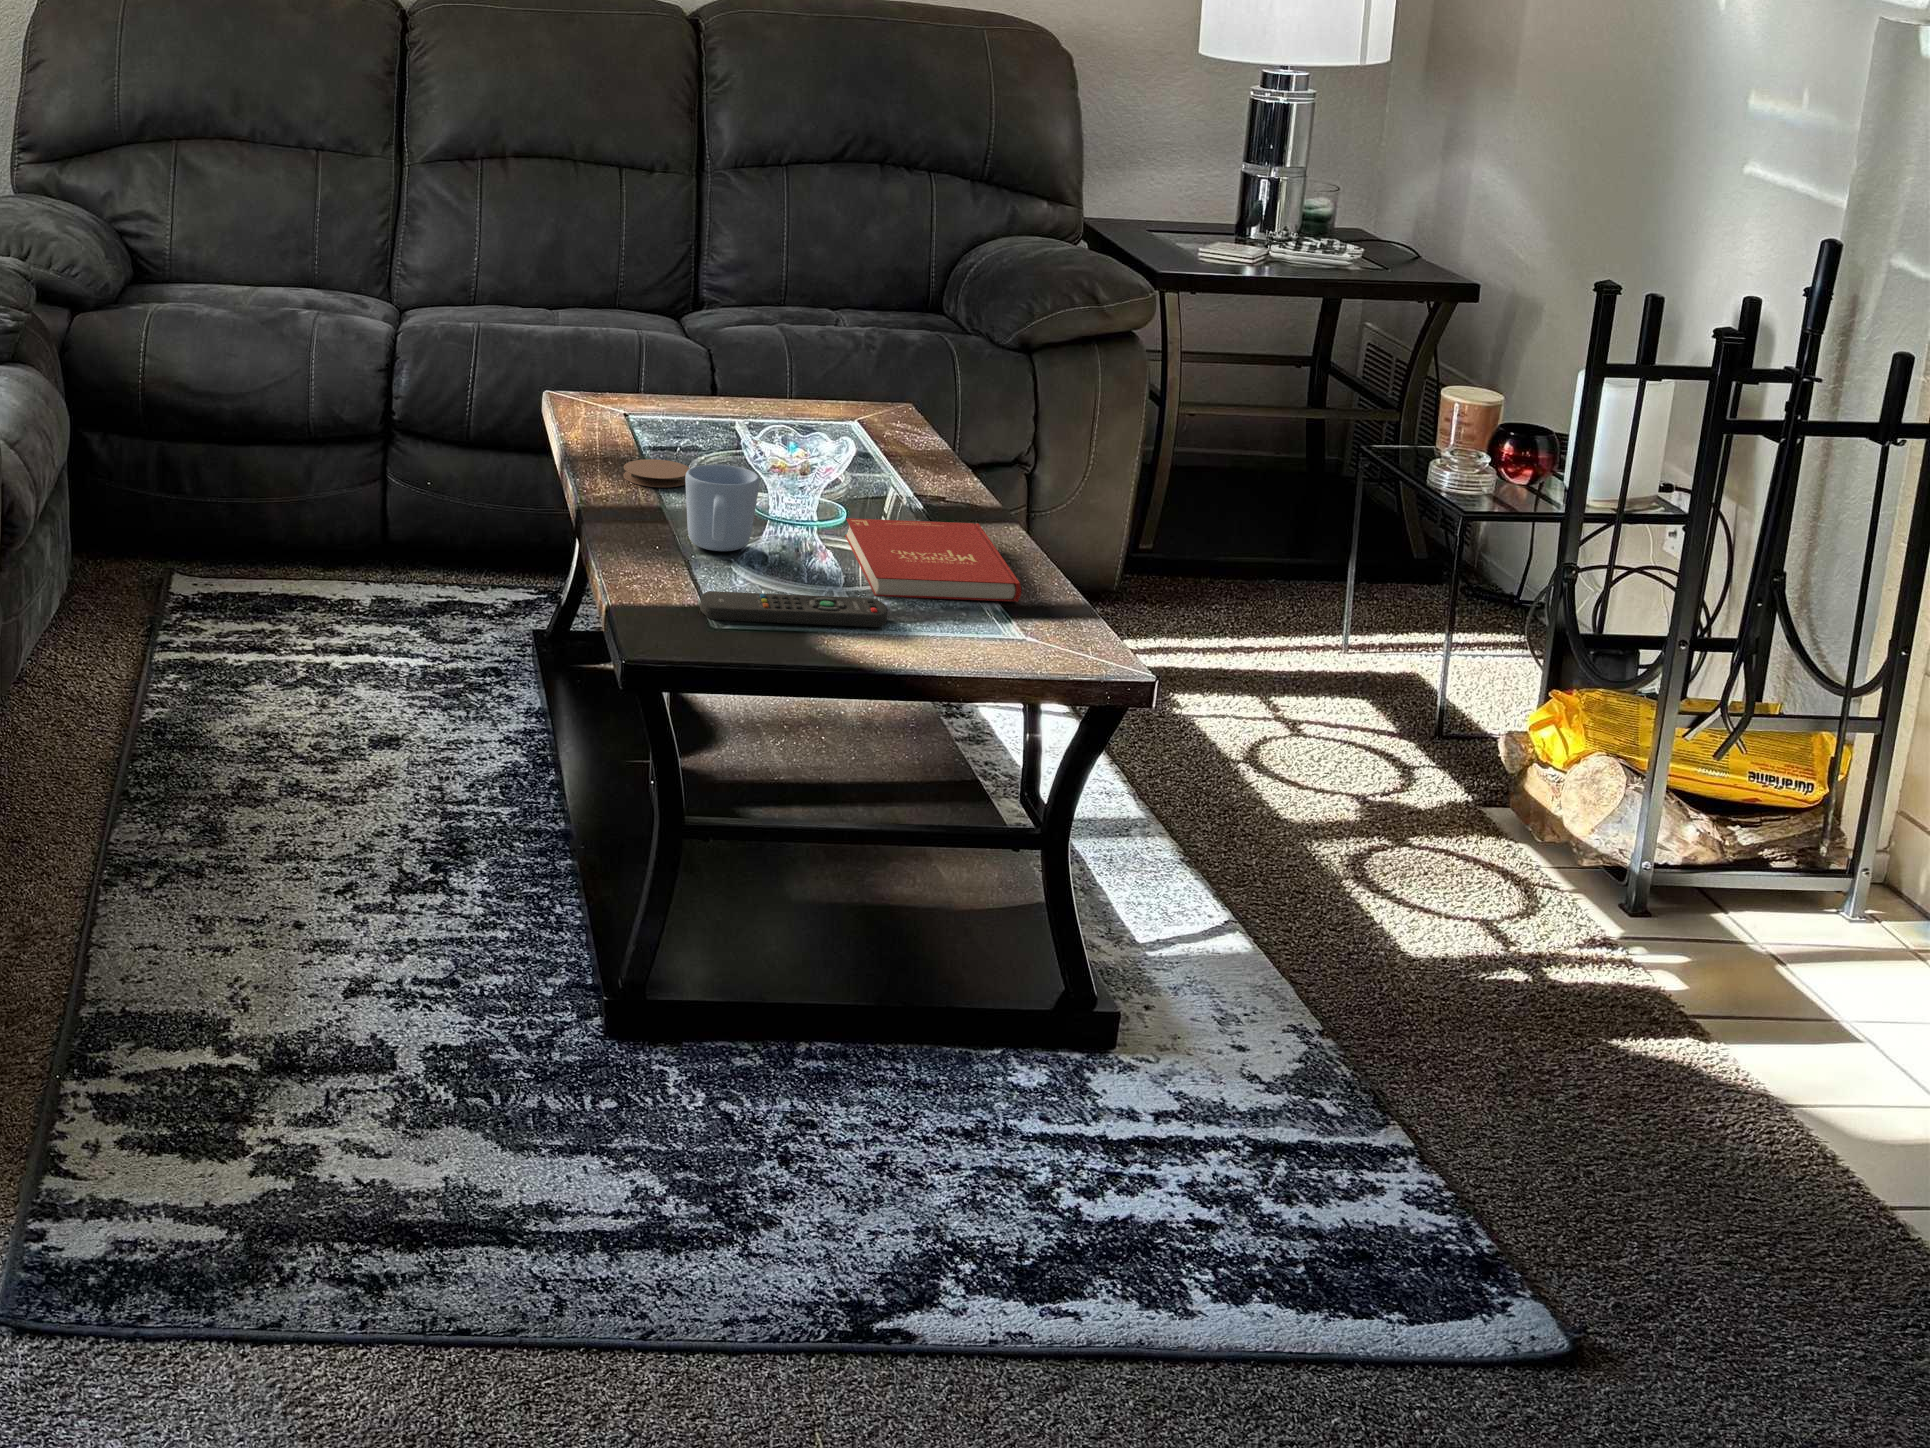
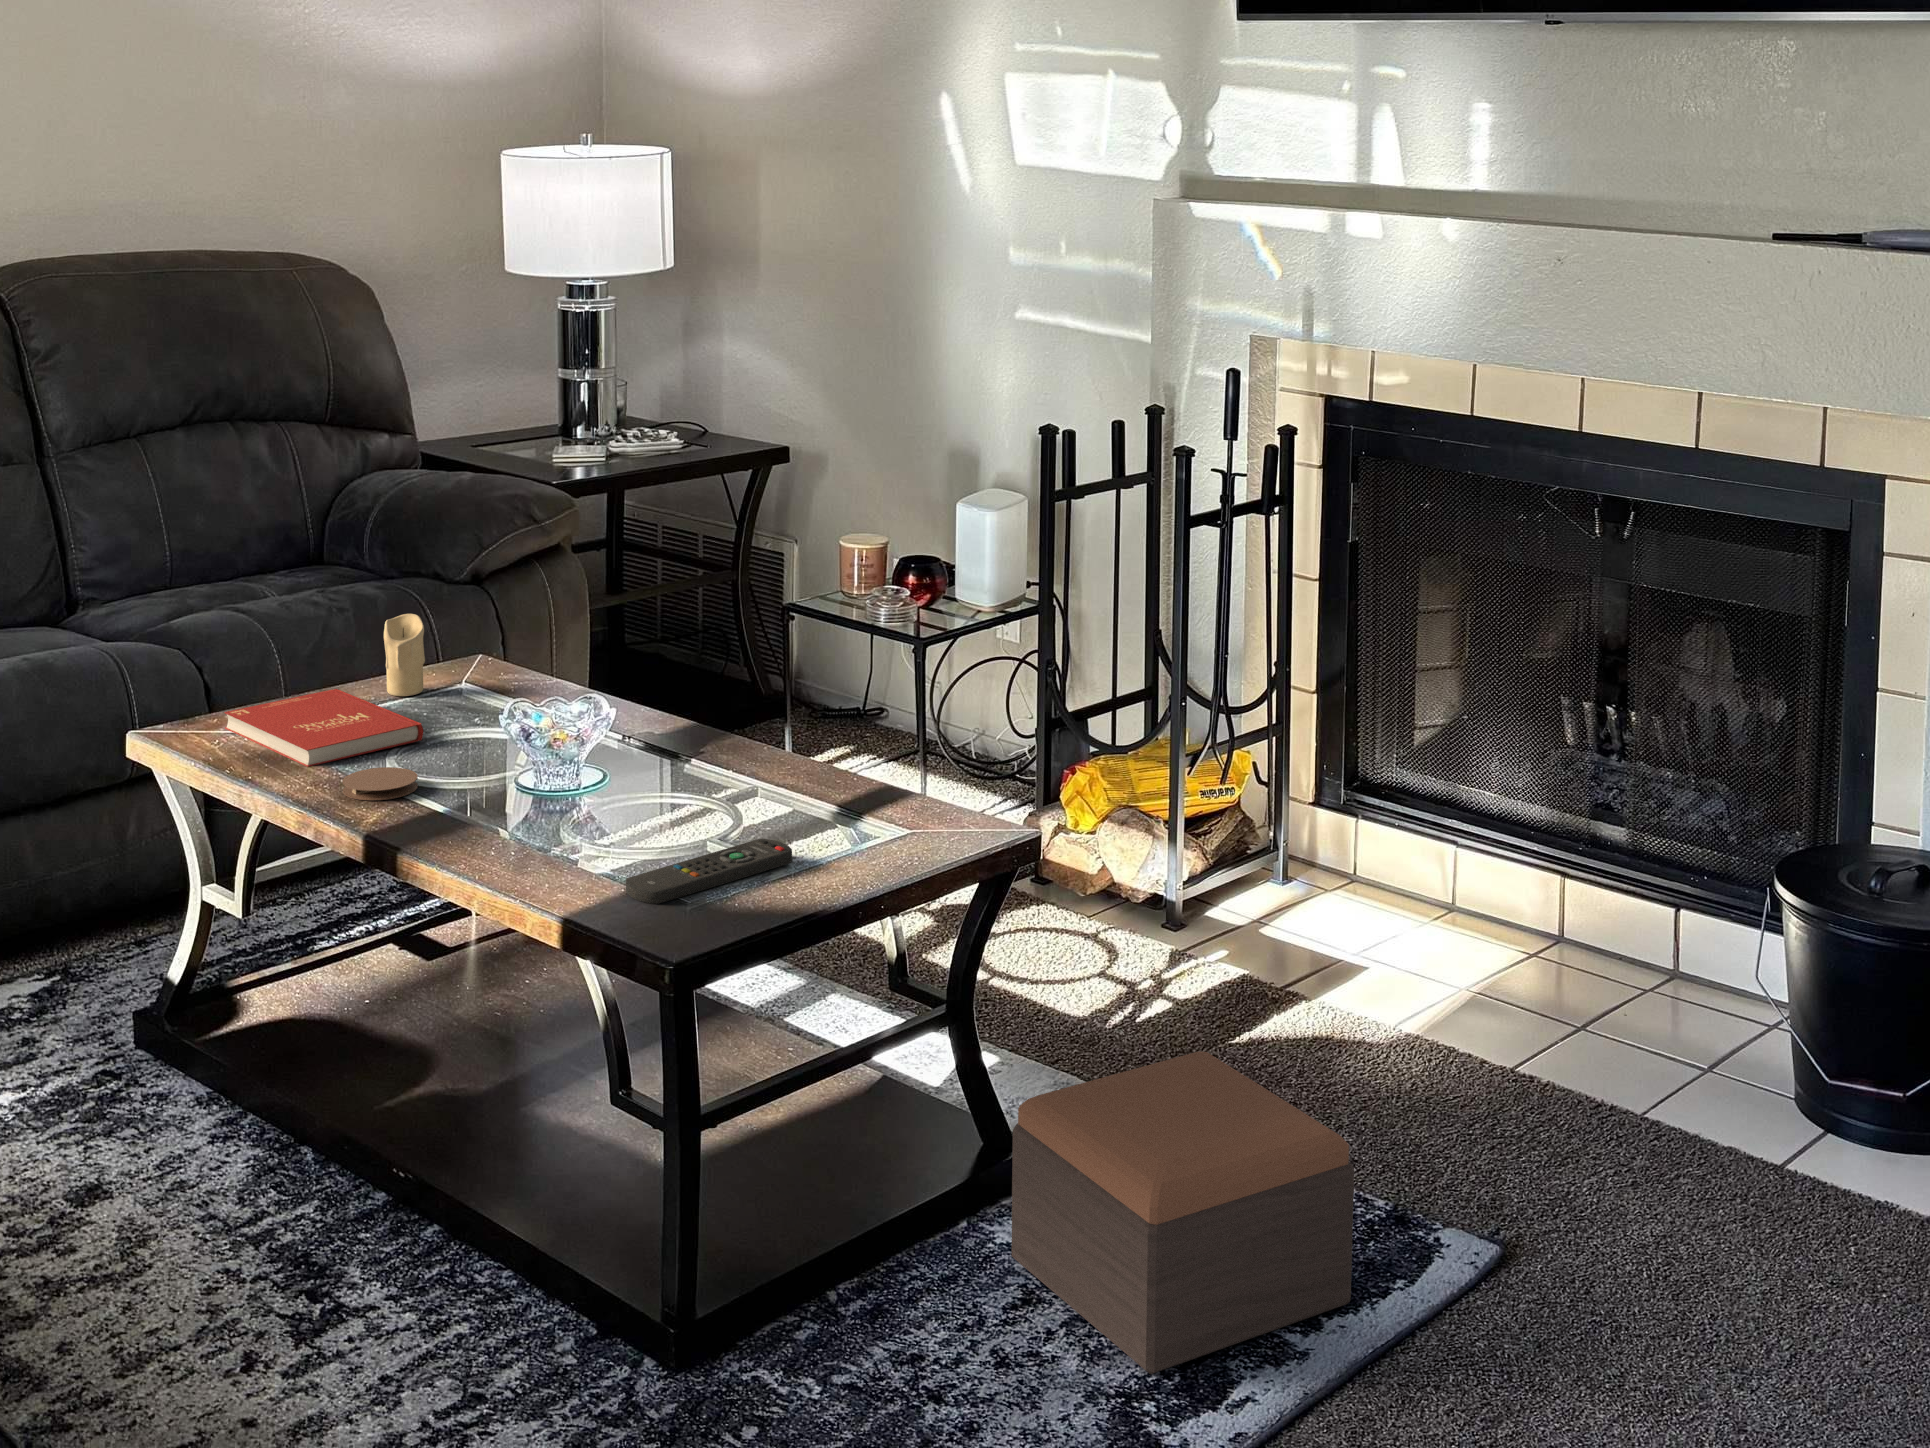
candle: none [792,345,830,421] -> present [384,614,425,696]
mug: present [685,465,760,551] -> none [505,749,583,842]
book: present [845,518,1021,602] -> present [225,689,423,767]
footstool: none [1002,939,1330,1303] -> present [1012,1051,1354,1374]

